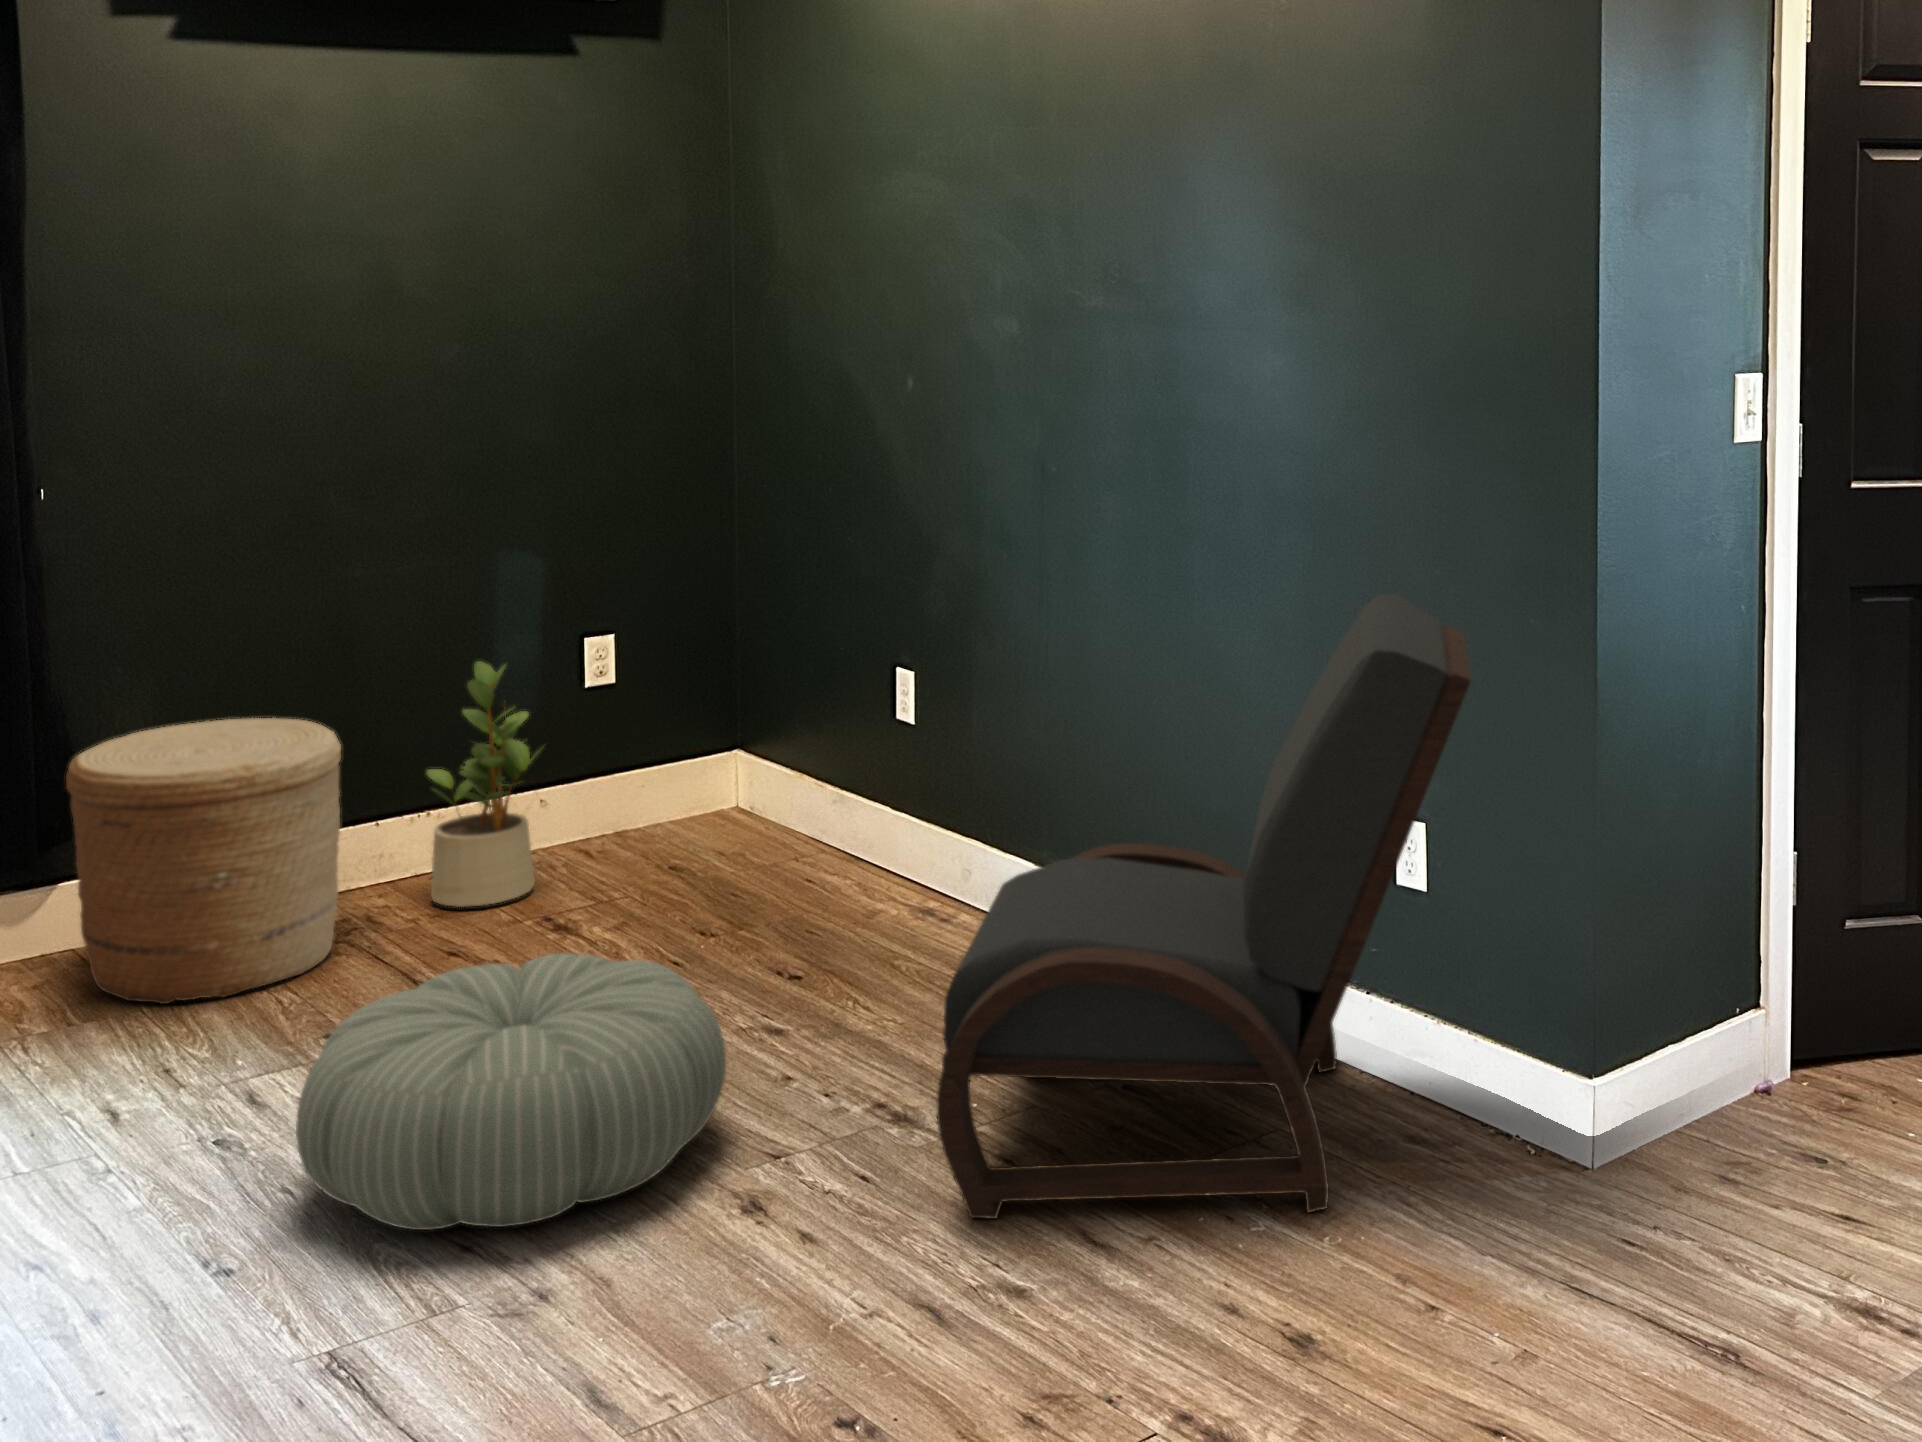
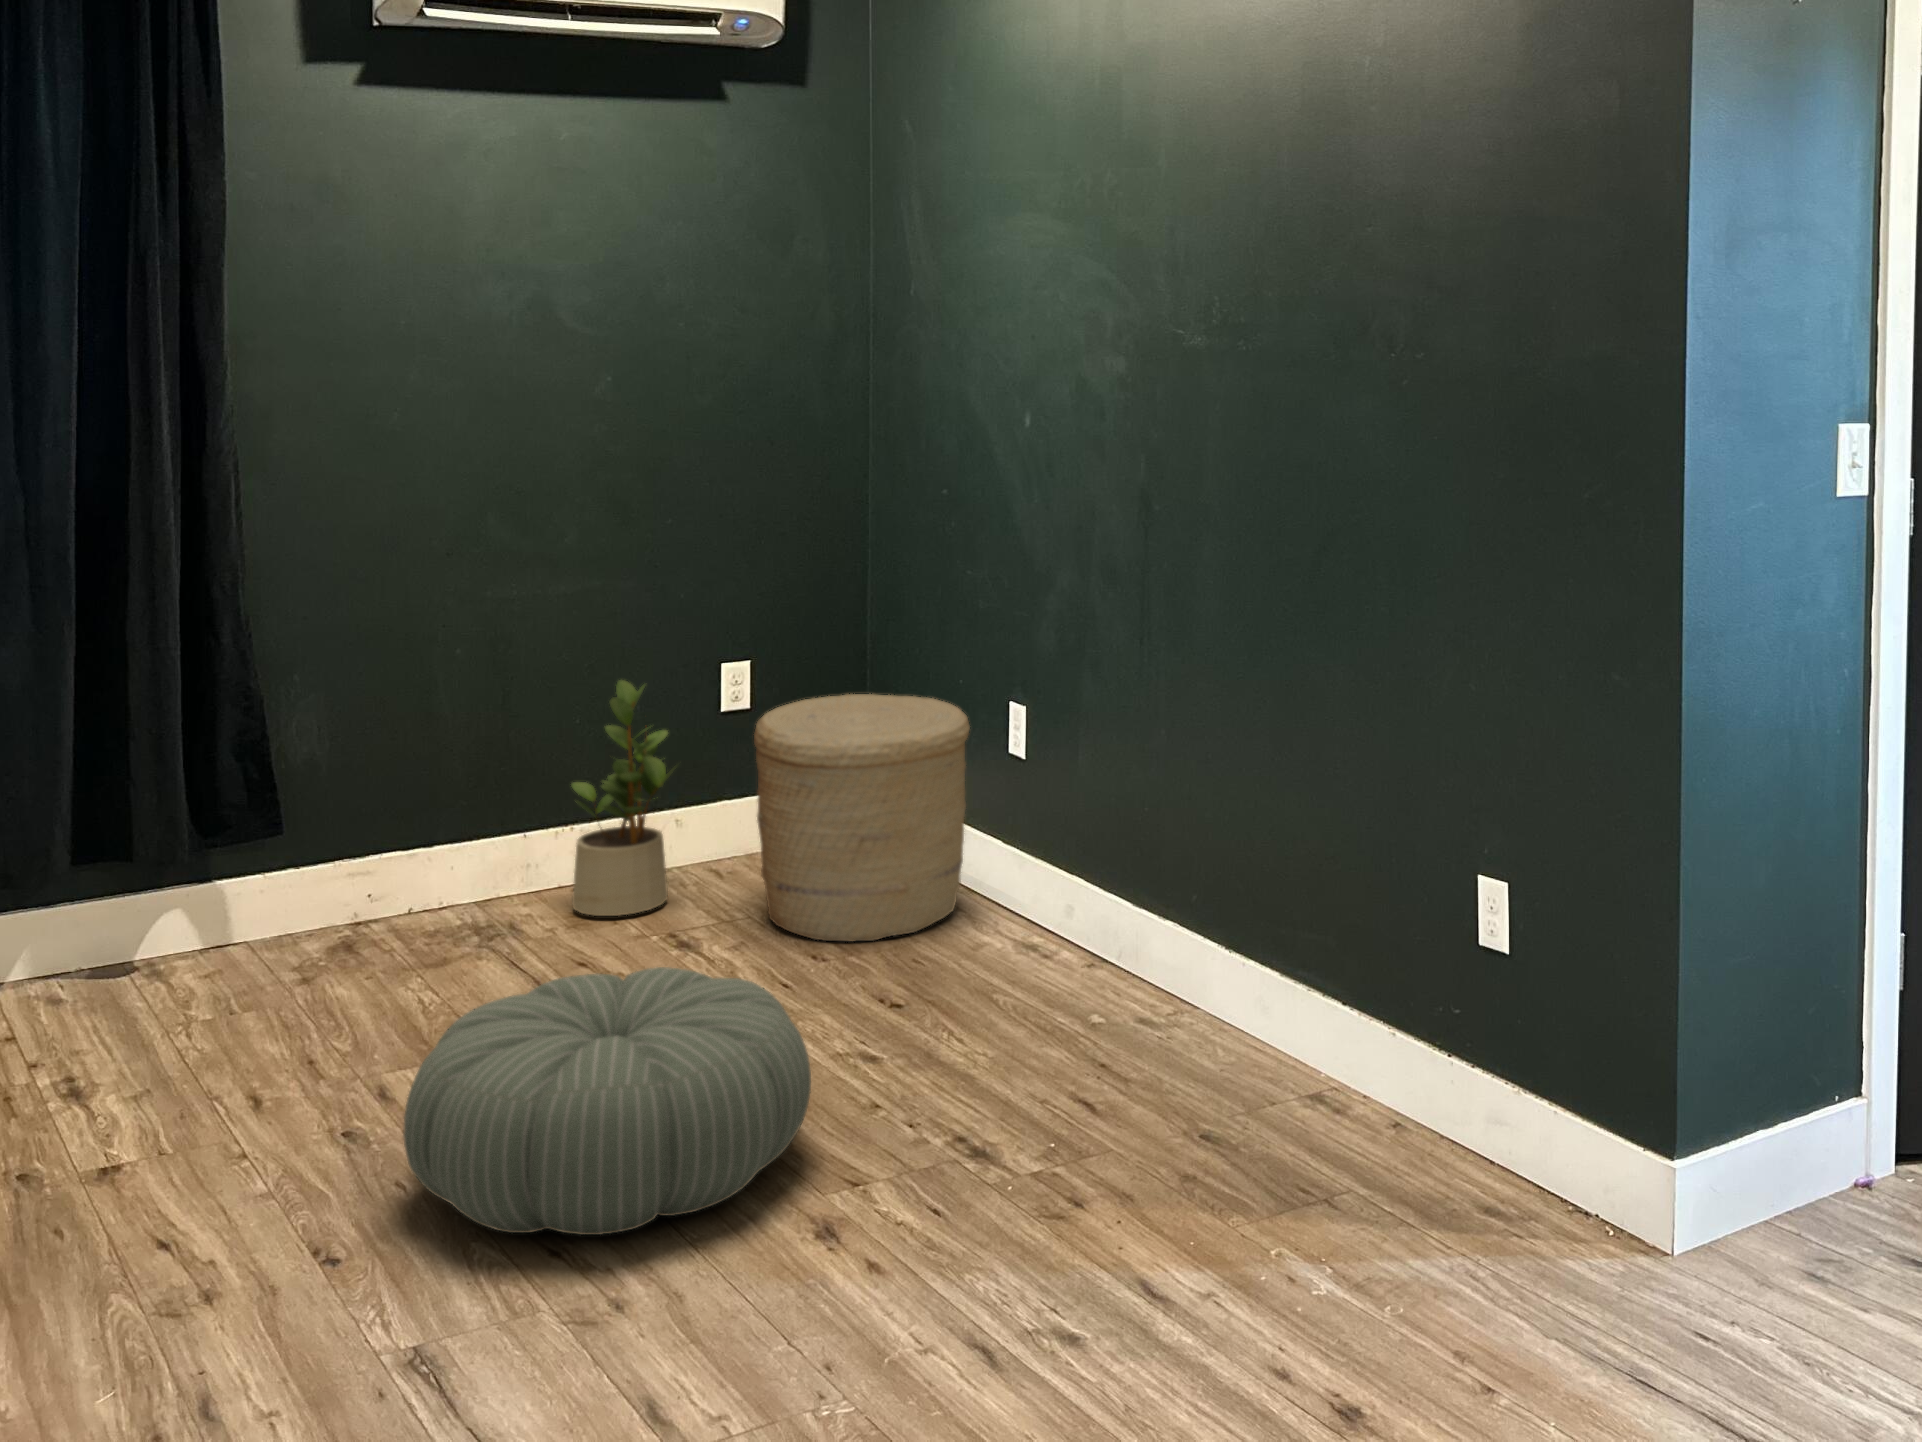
lounge chair: present [937,594,1471,1219] -> none [1002,642,1551,1280]
woven basket: present [66,718,341,1004] -> present [754,694,969,941]

